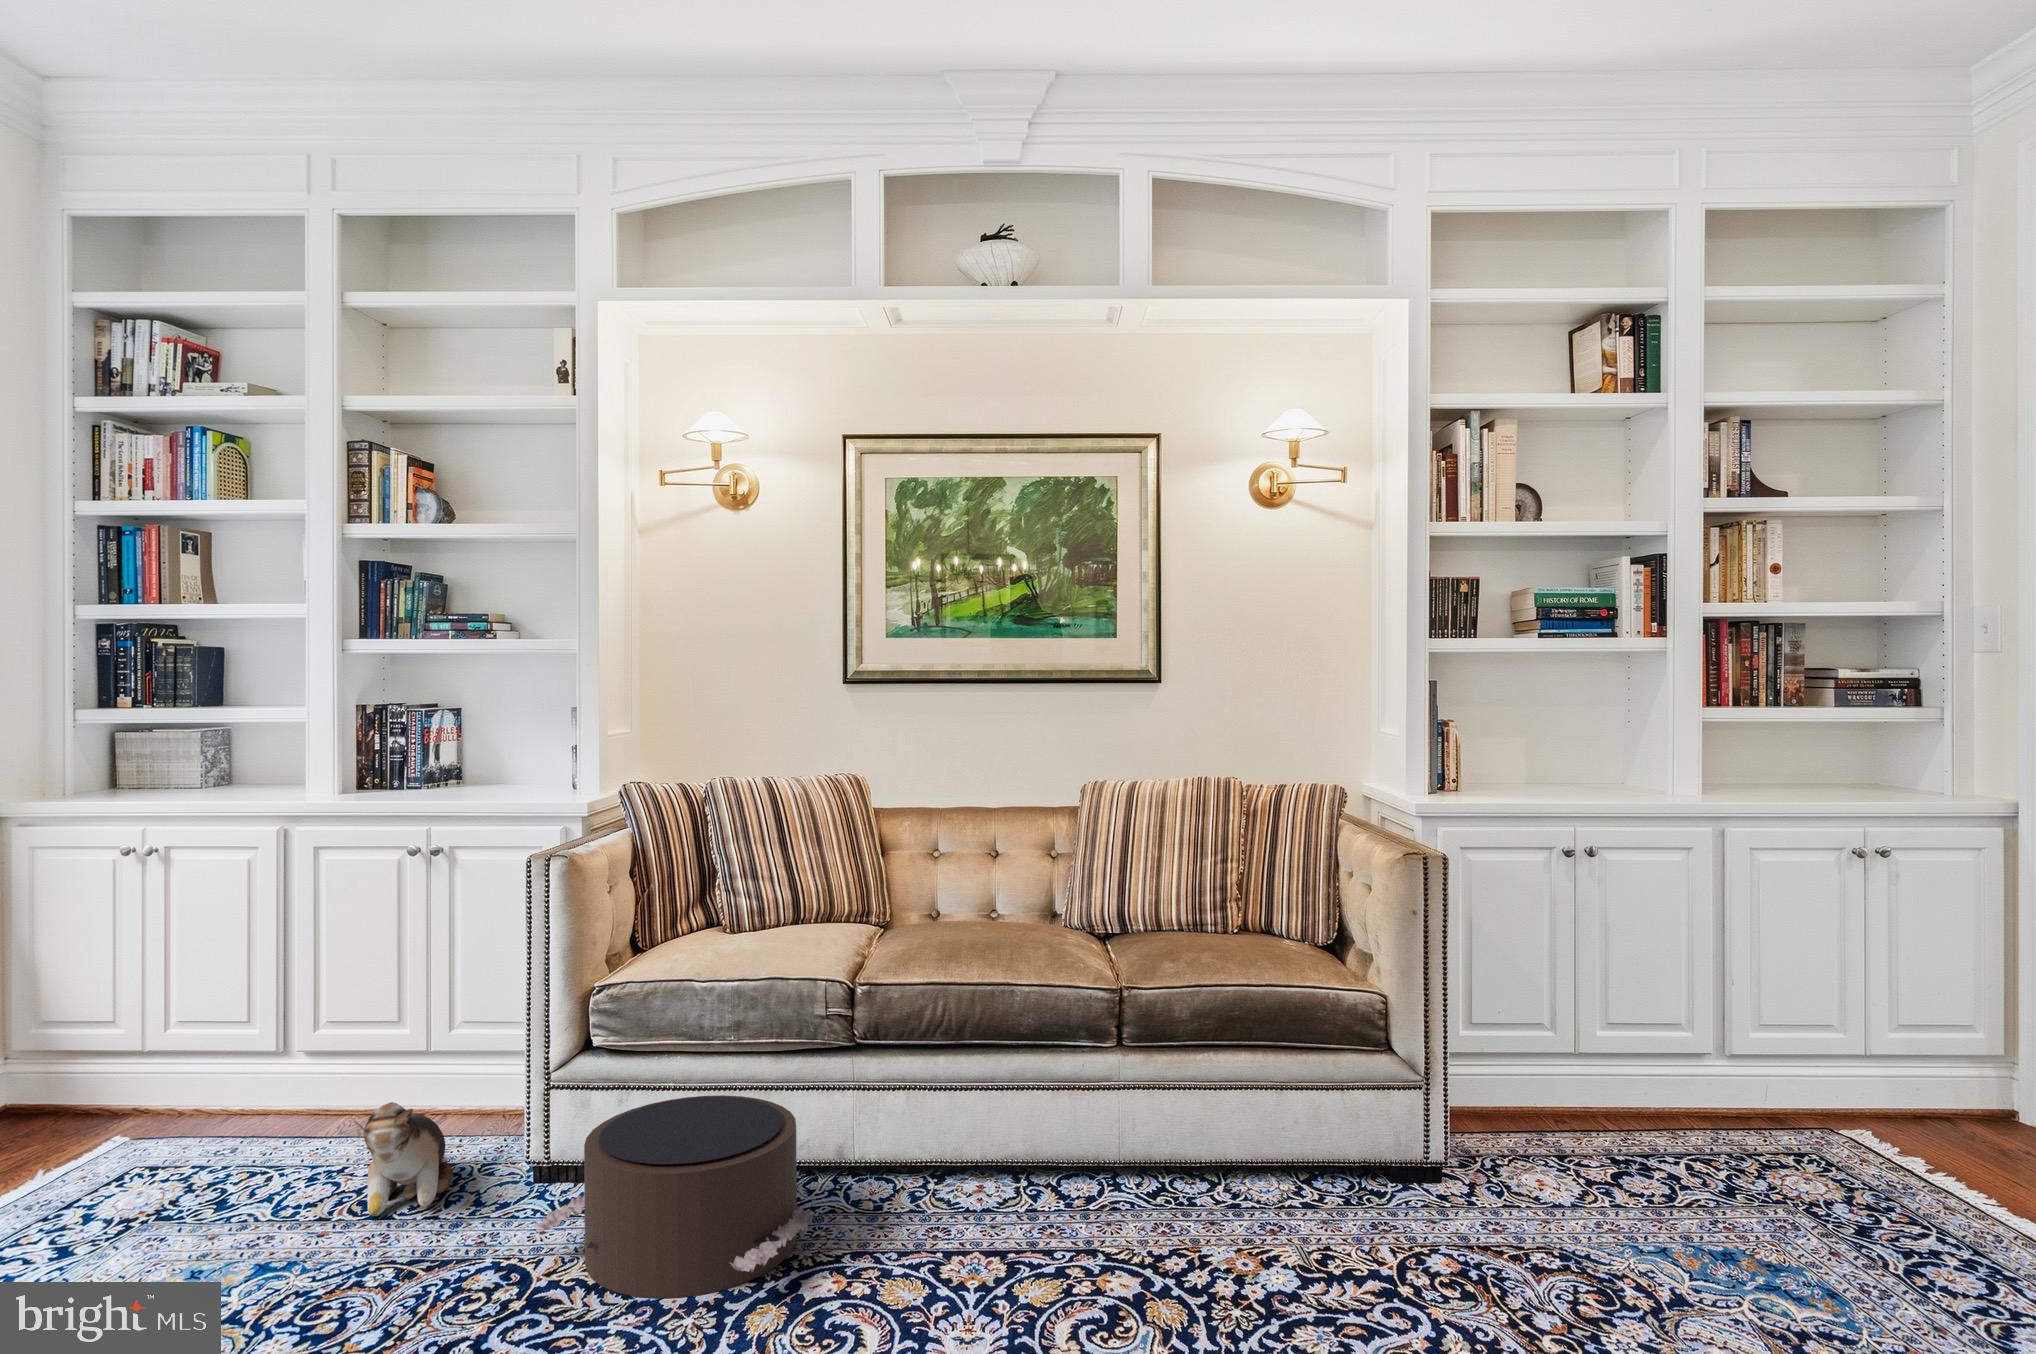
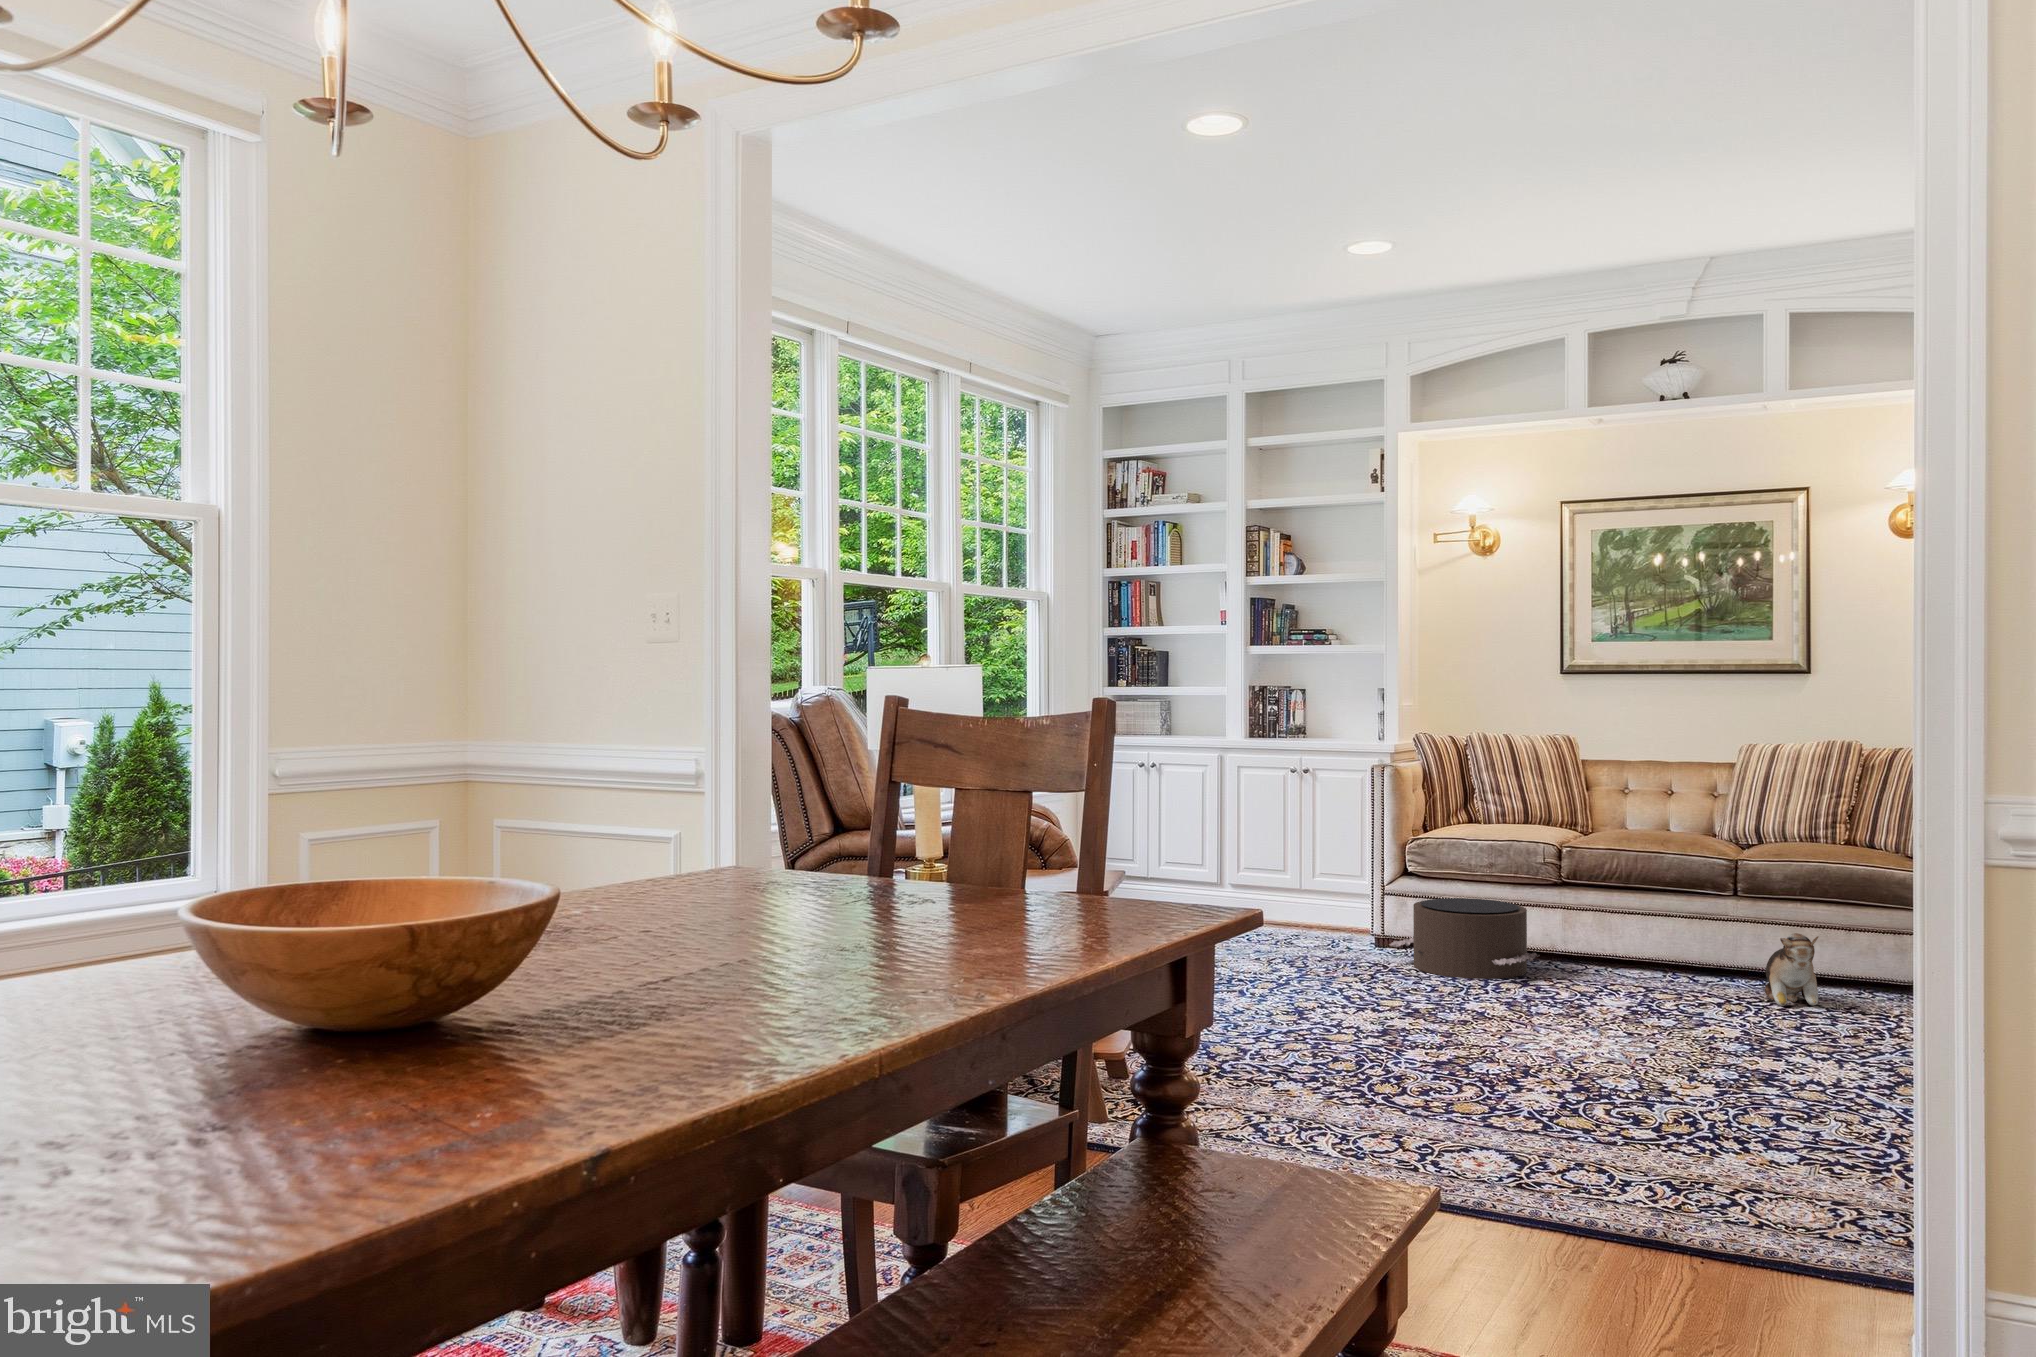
plush toy: present [353,1102,453,1216] -> present [1765,933,1818,1006]

